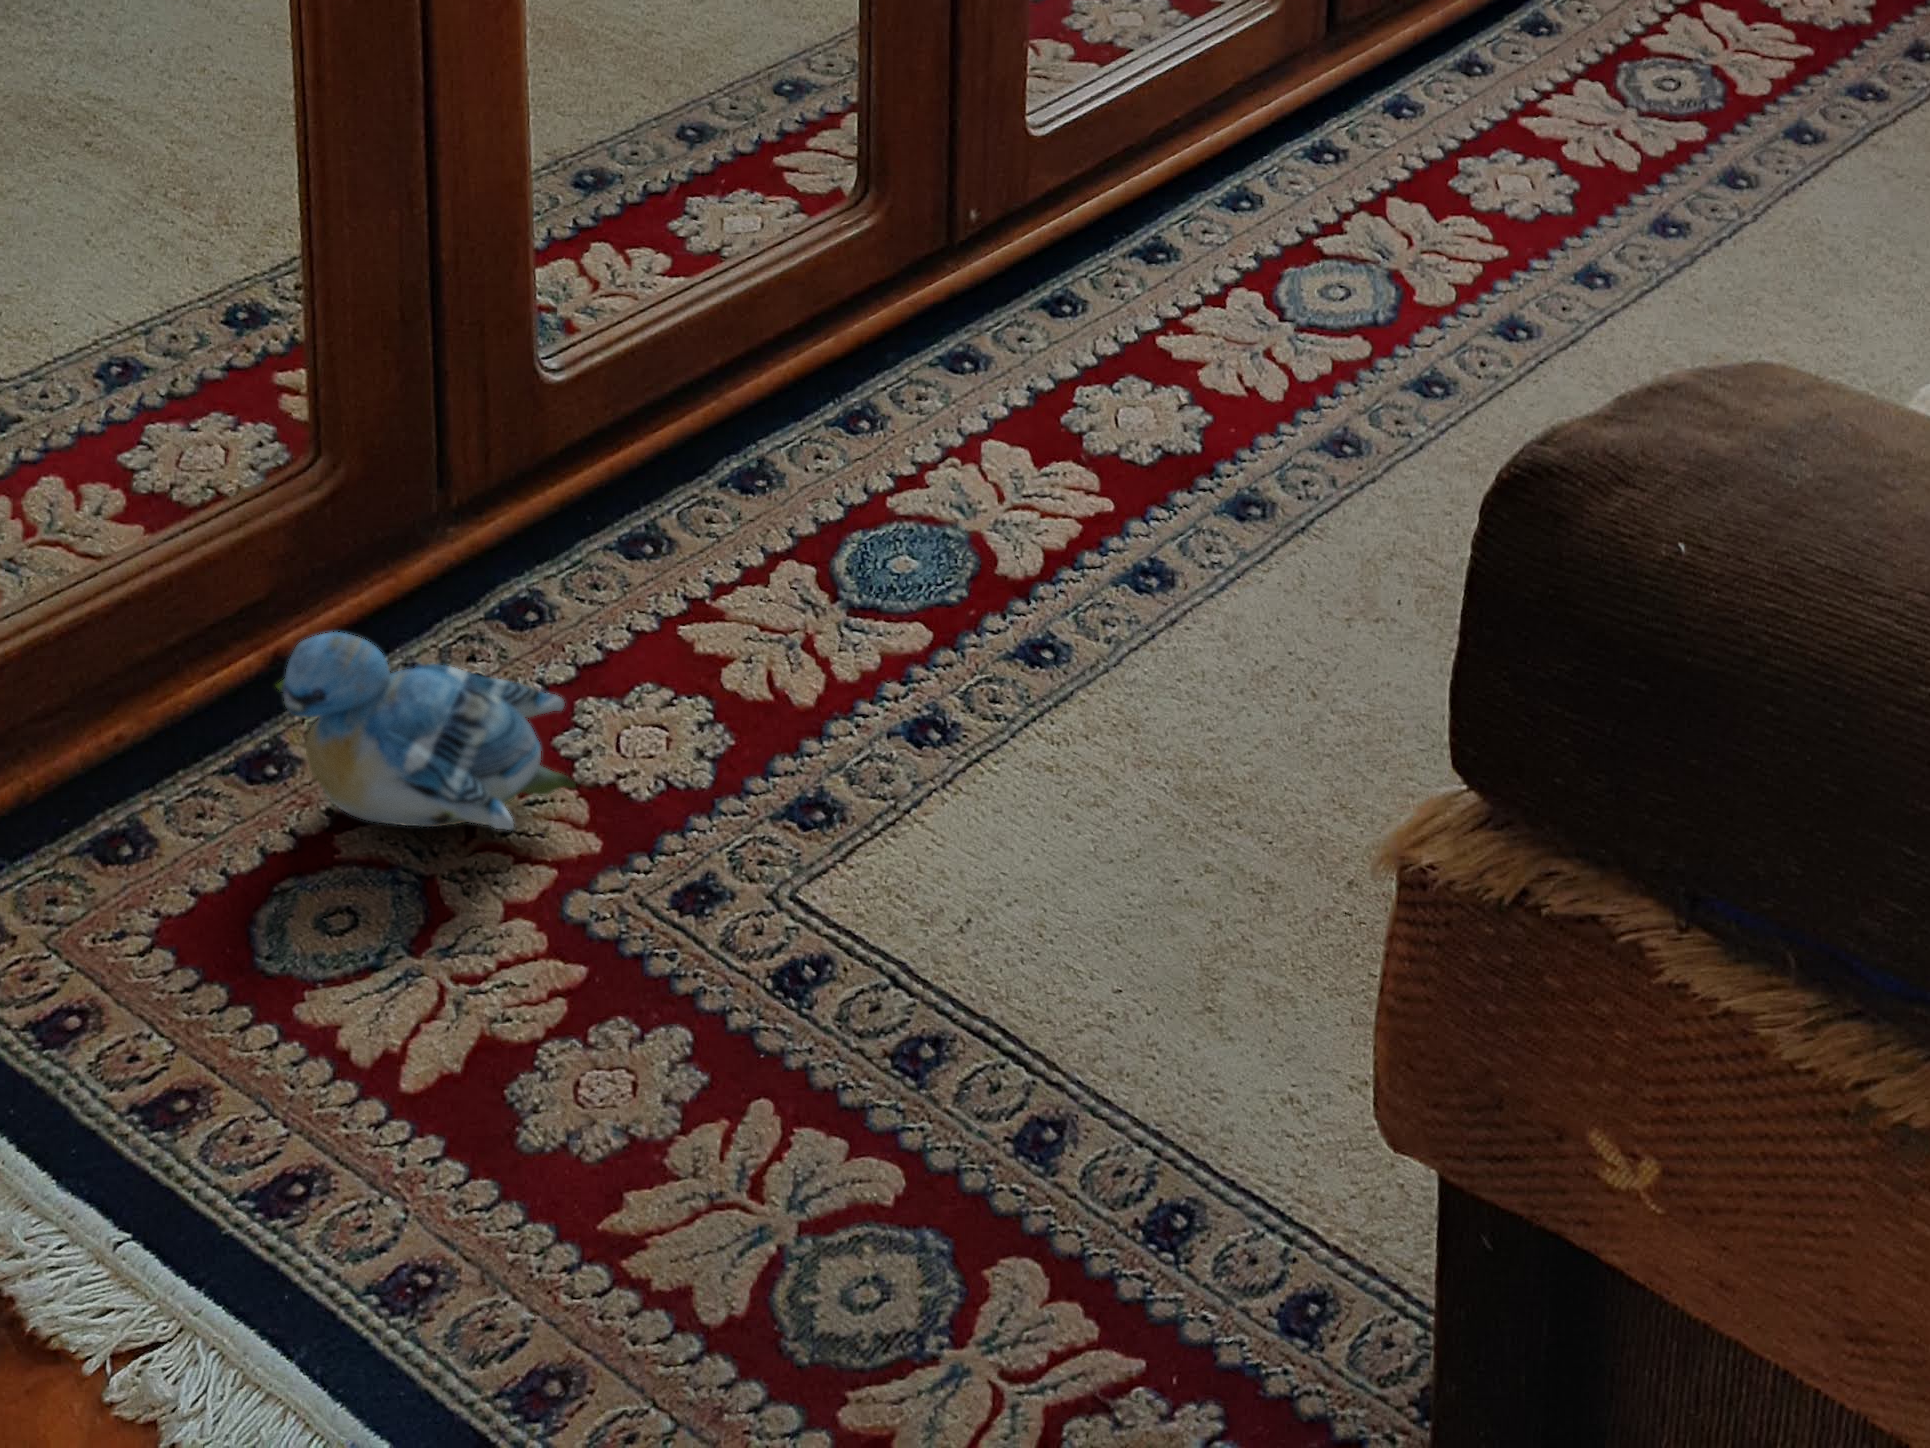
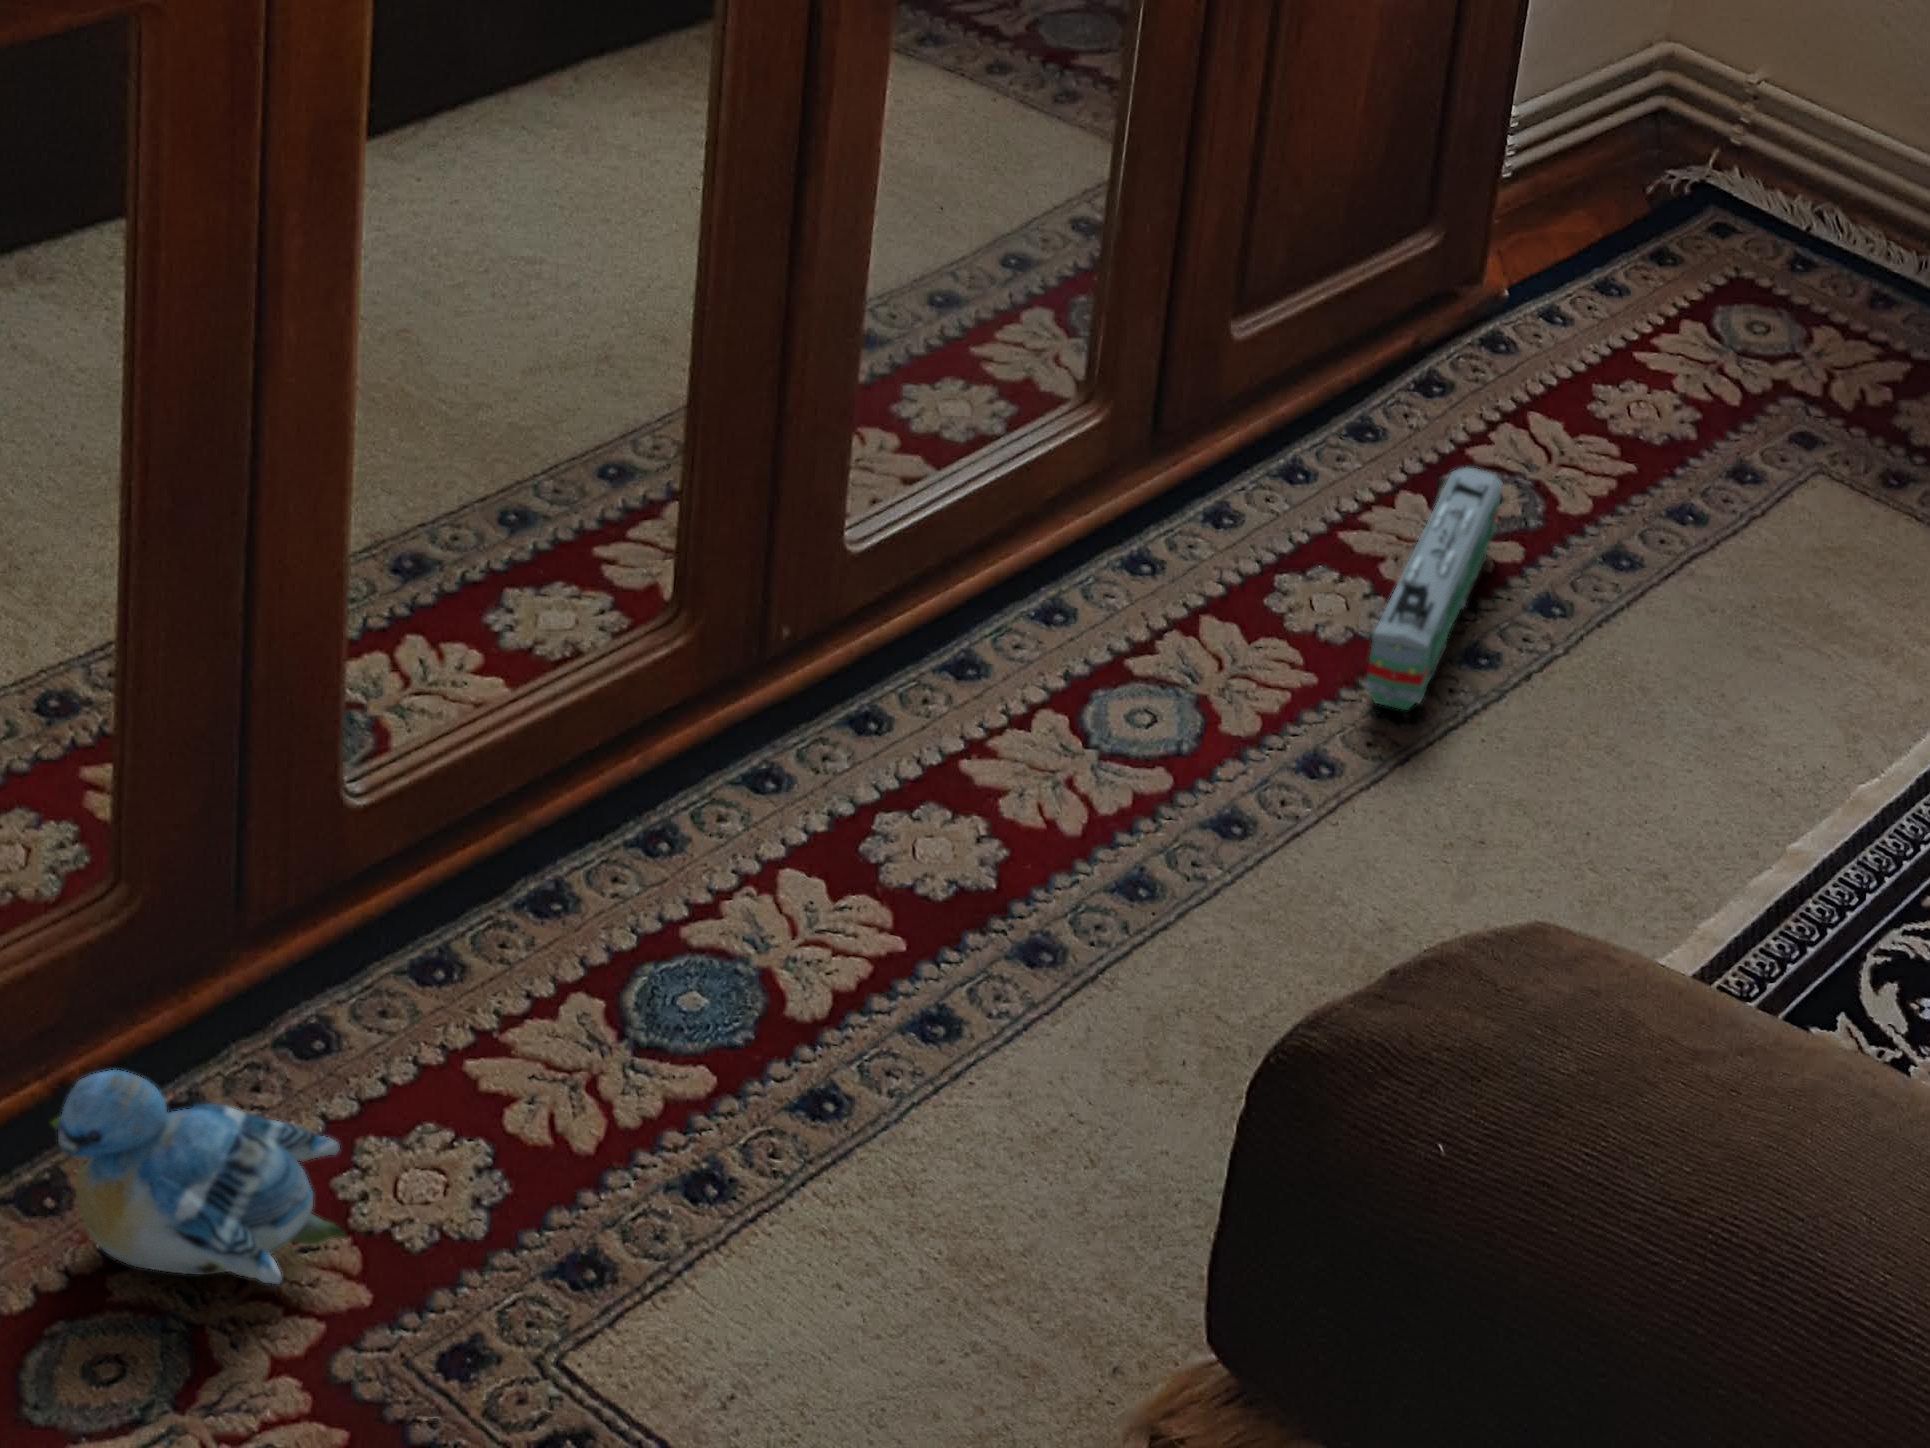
toy train: none [1559,44,1687,273] -> present [1366,468,1502,710]

